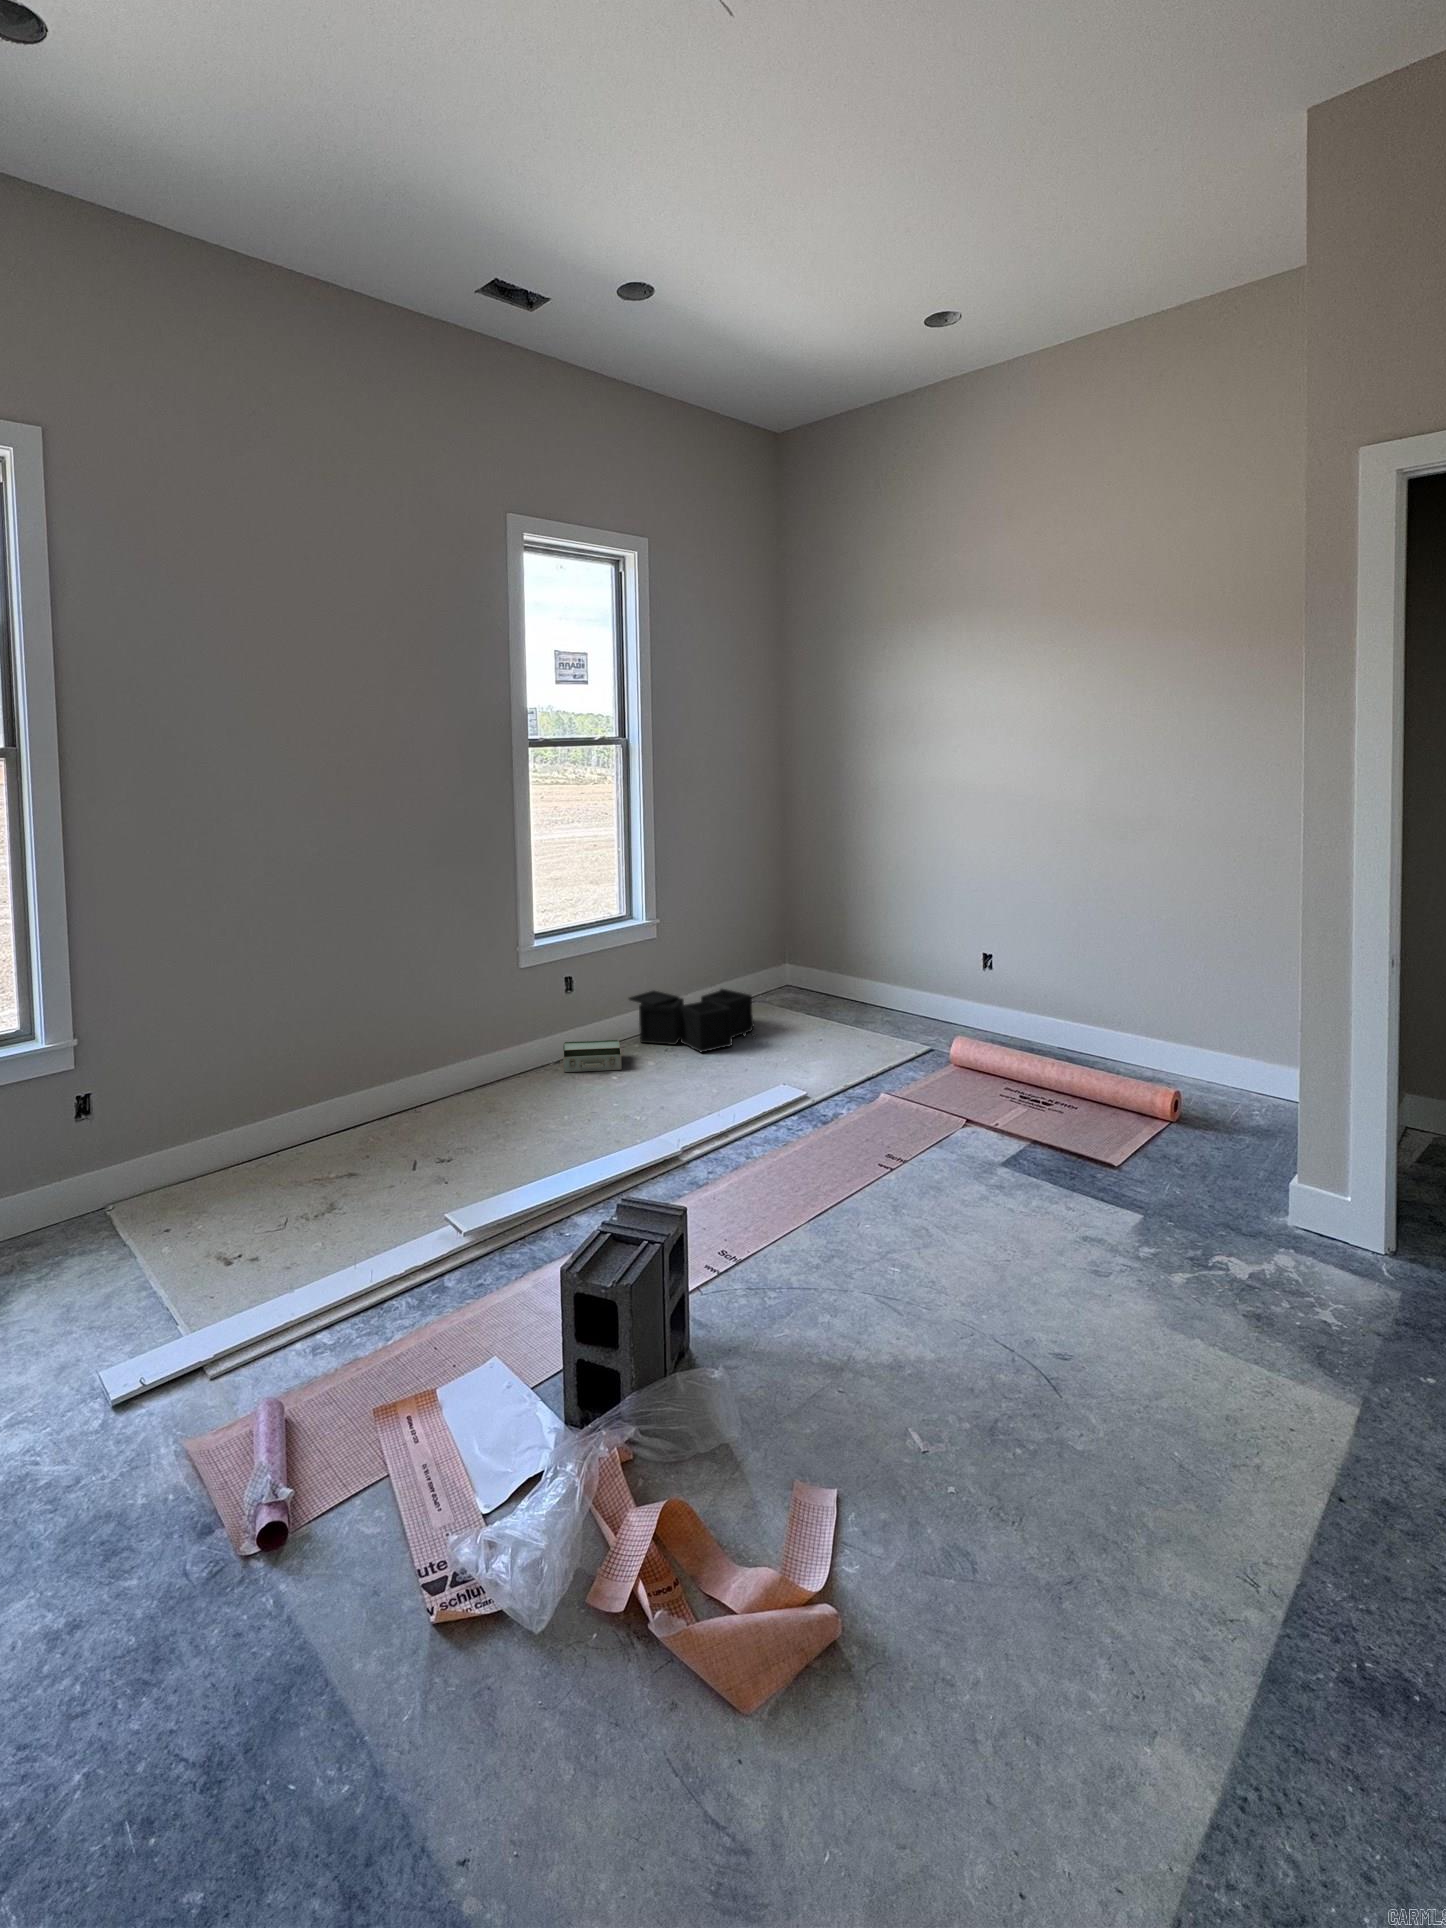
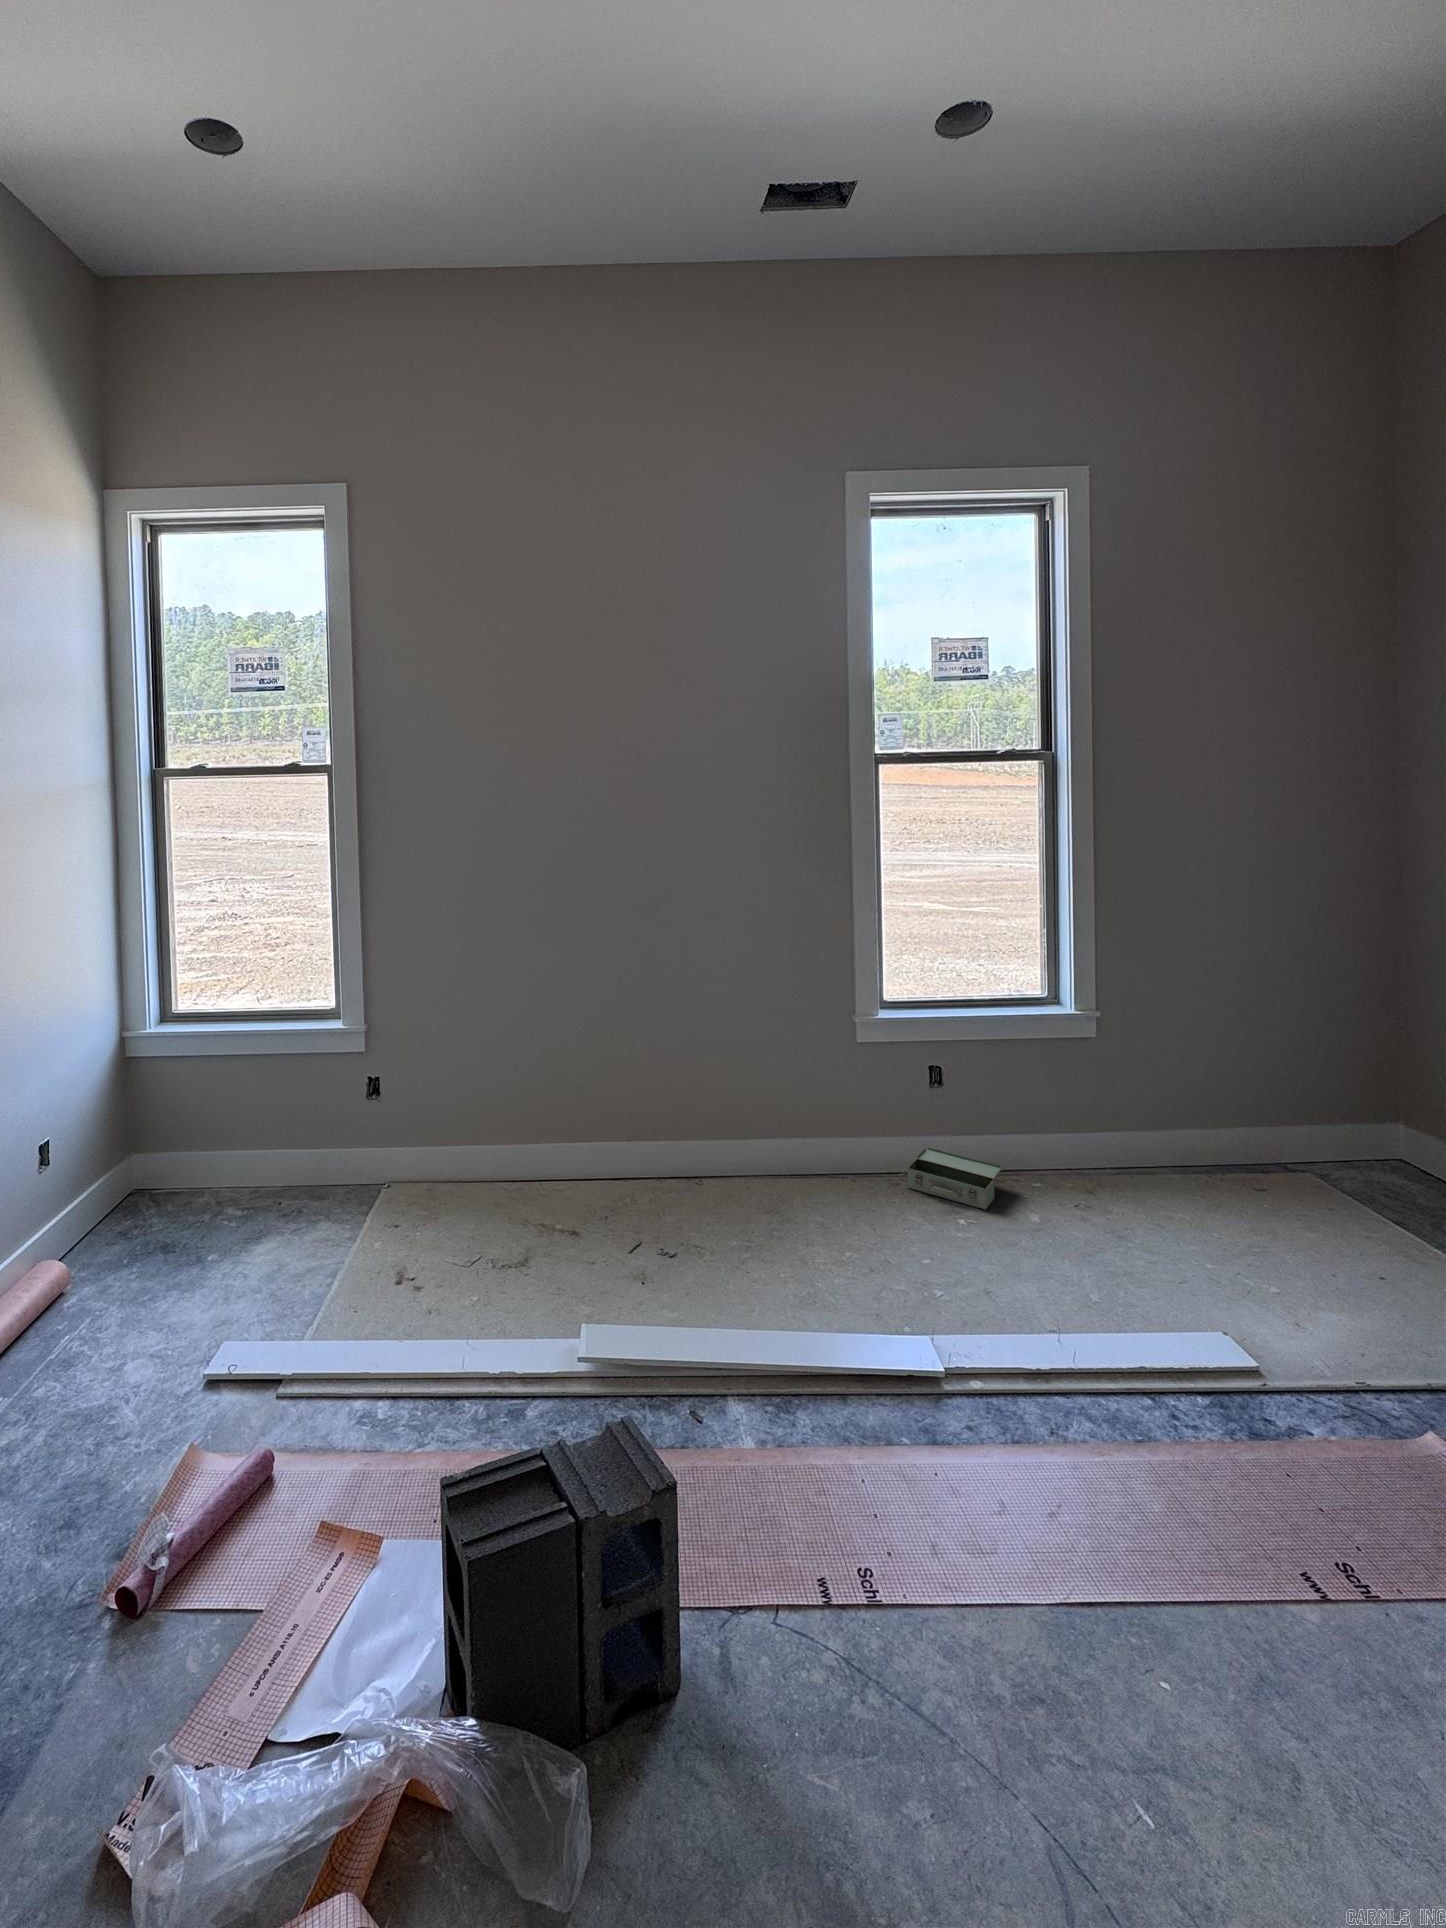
storage bin: present [629,989,754,1052] -> none [1043,1109,1264,1230]

